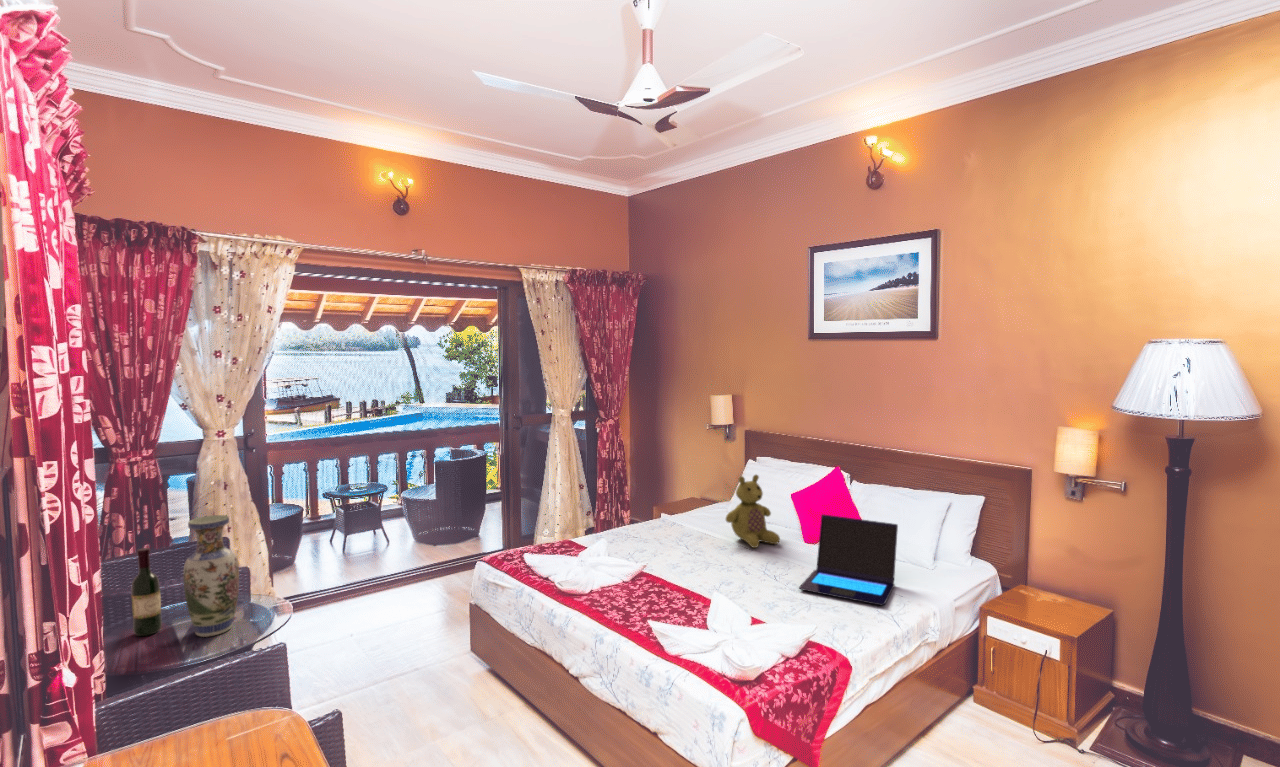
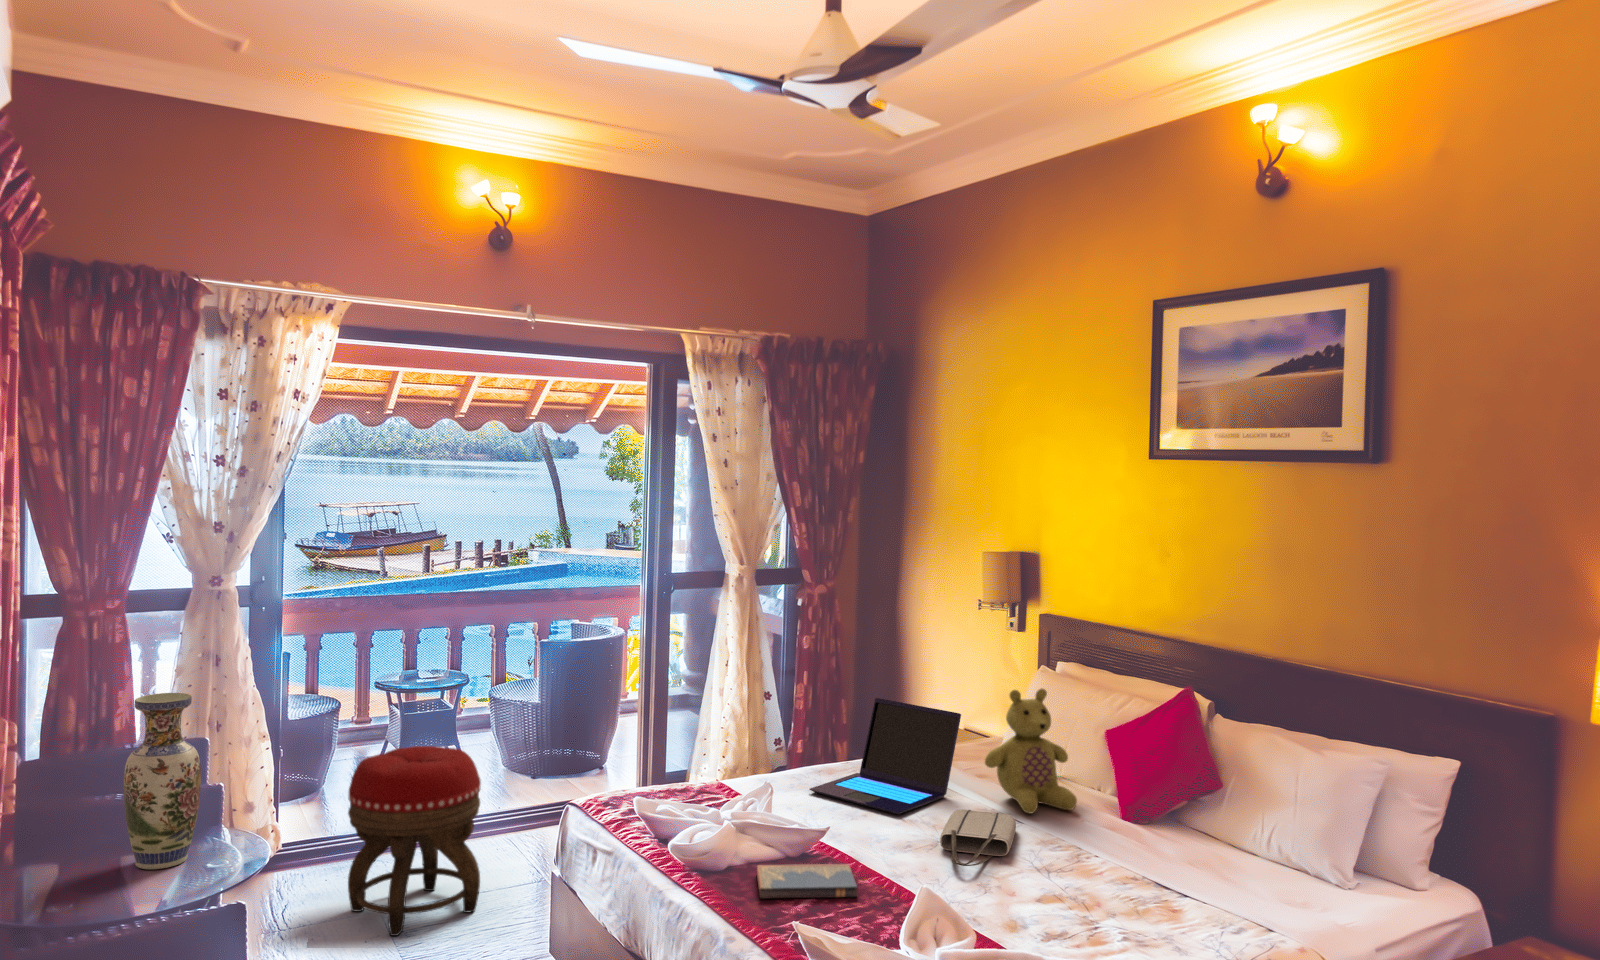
laptop: present [799,515,898,605] -> present [810,698,961,814]
footstool: none [322,532,412,655] -> present [348,746,481,936]
wine bottle: present [131,548,162,636] -> none [57,734,95,861]
tote bag: none [712,549,754,584] -> present [940,810,1016,866]
hardcover book: none [611,589,677,616] -> present [757,864,858,899]

